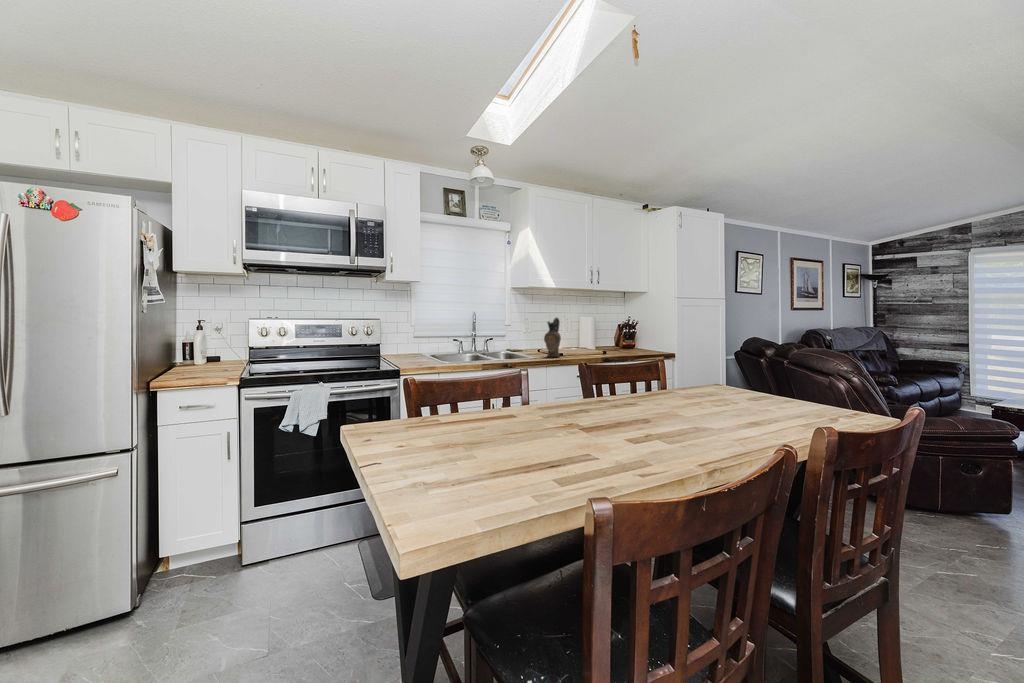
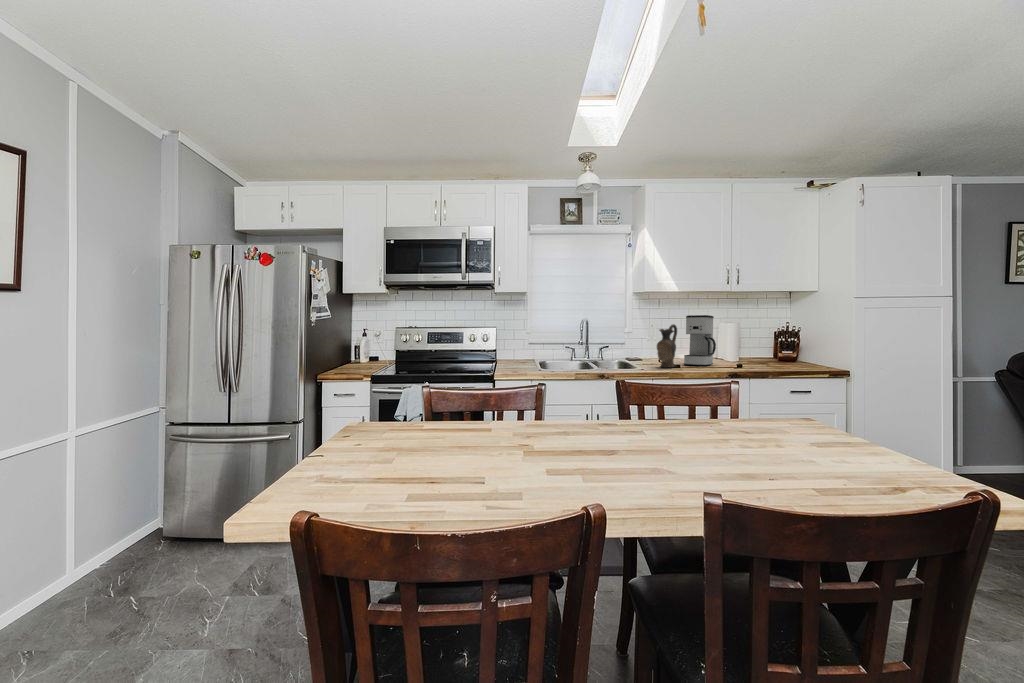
coffee maker: none [562,310,587,354] -> present [684,315,716,365]

